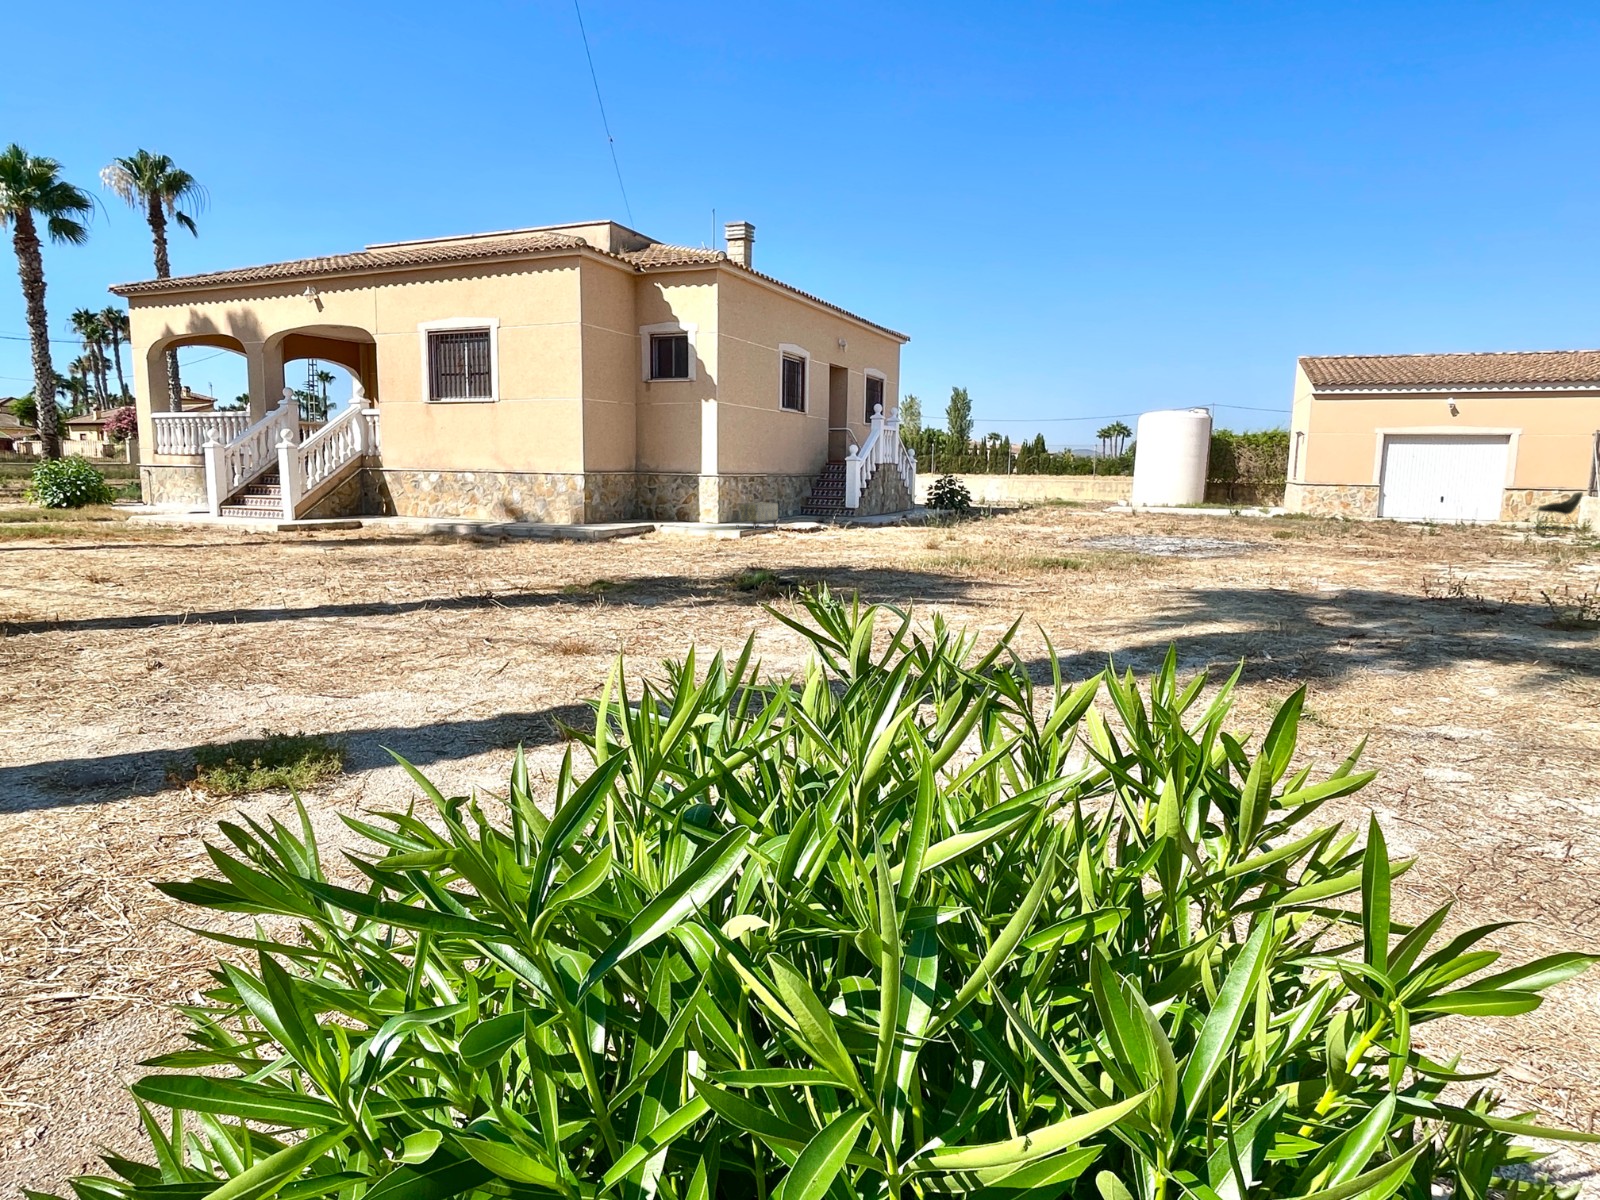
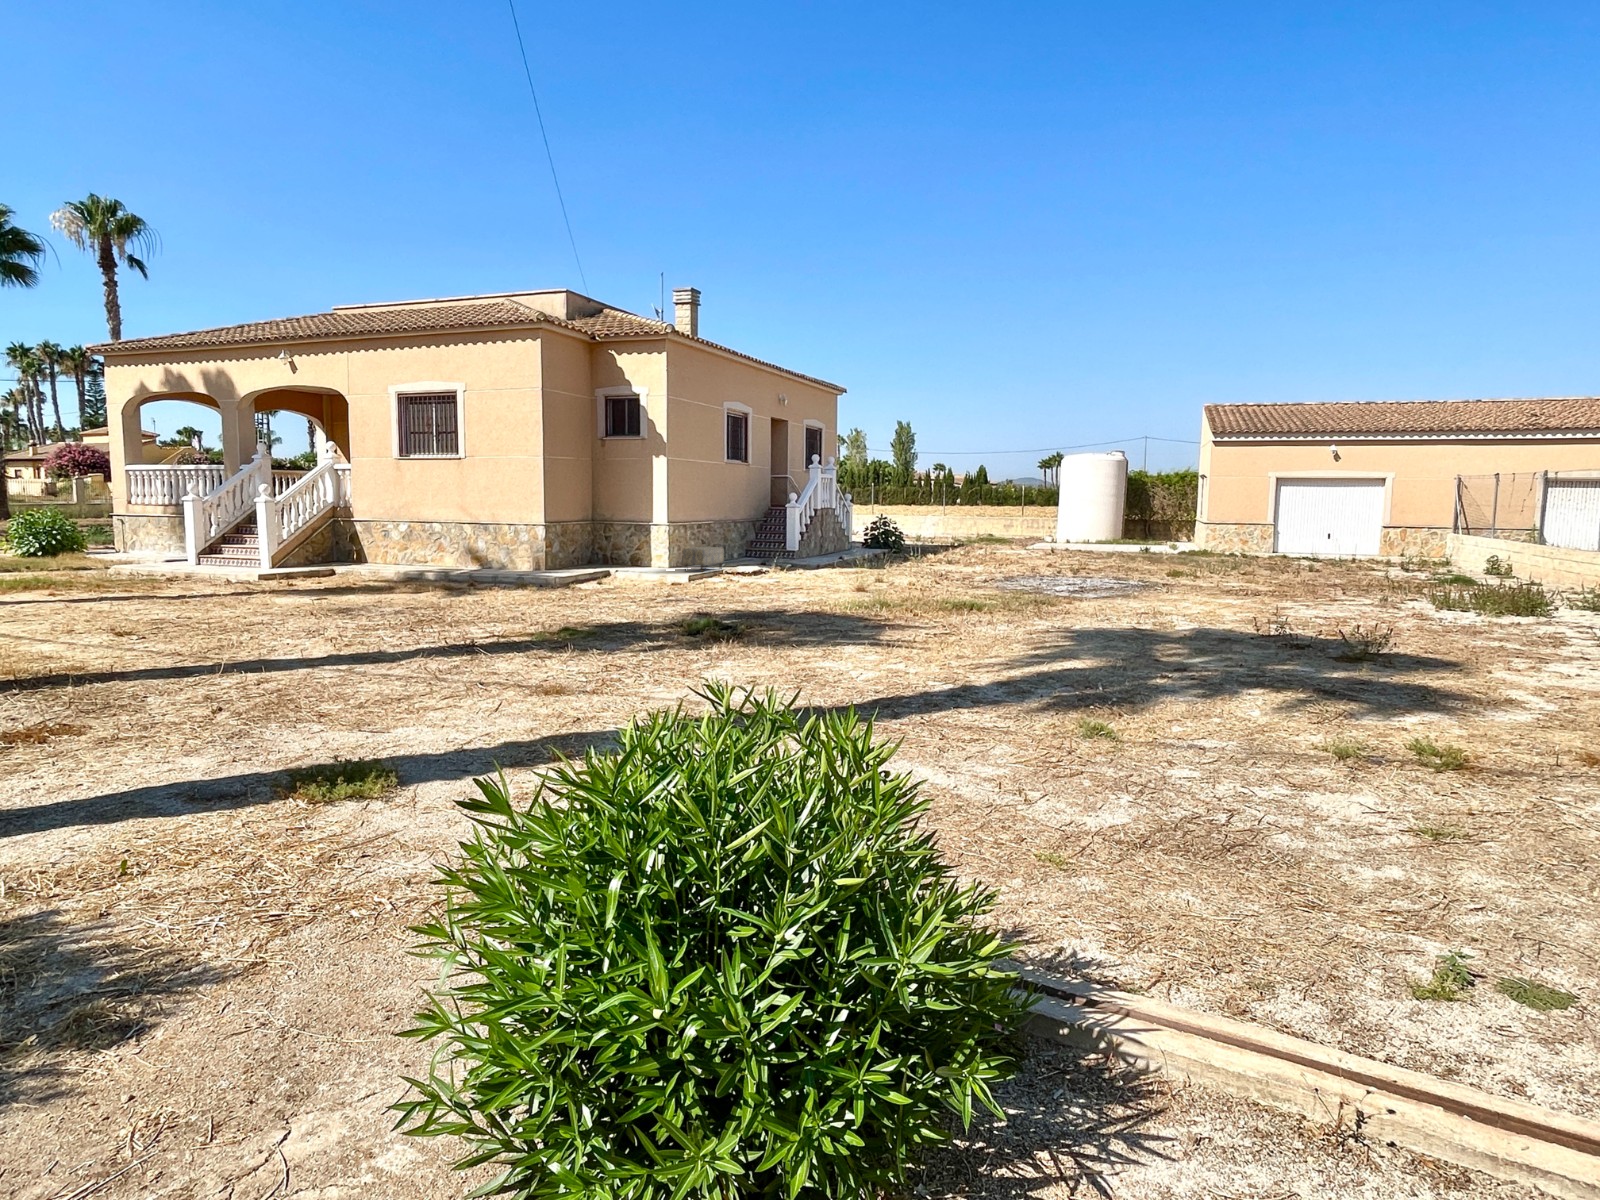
lounge chair: present [1537,492,1583,528] -> none [1411,530,1449,564]

